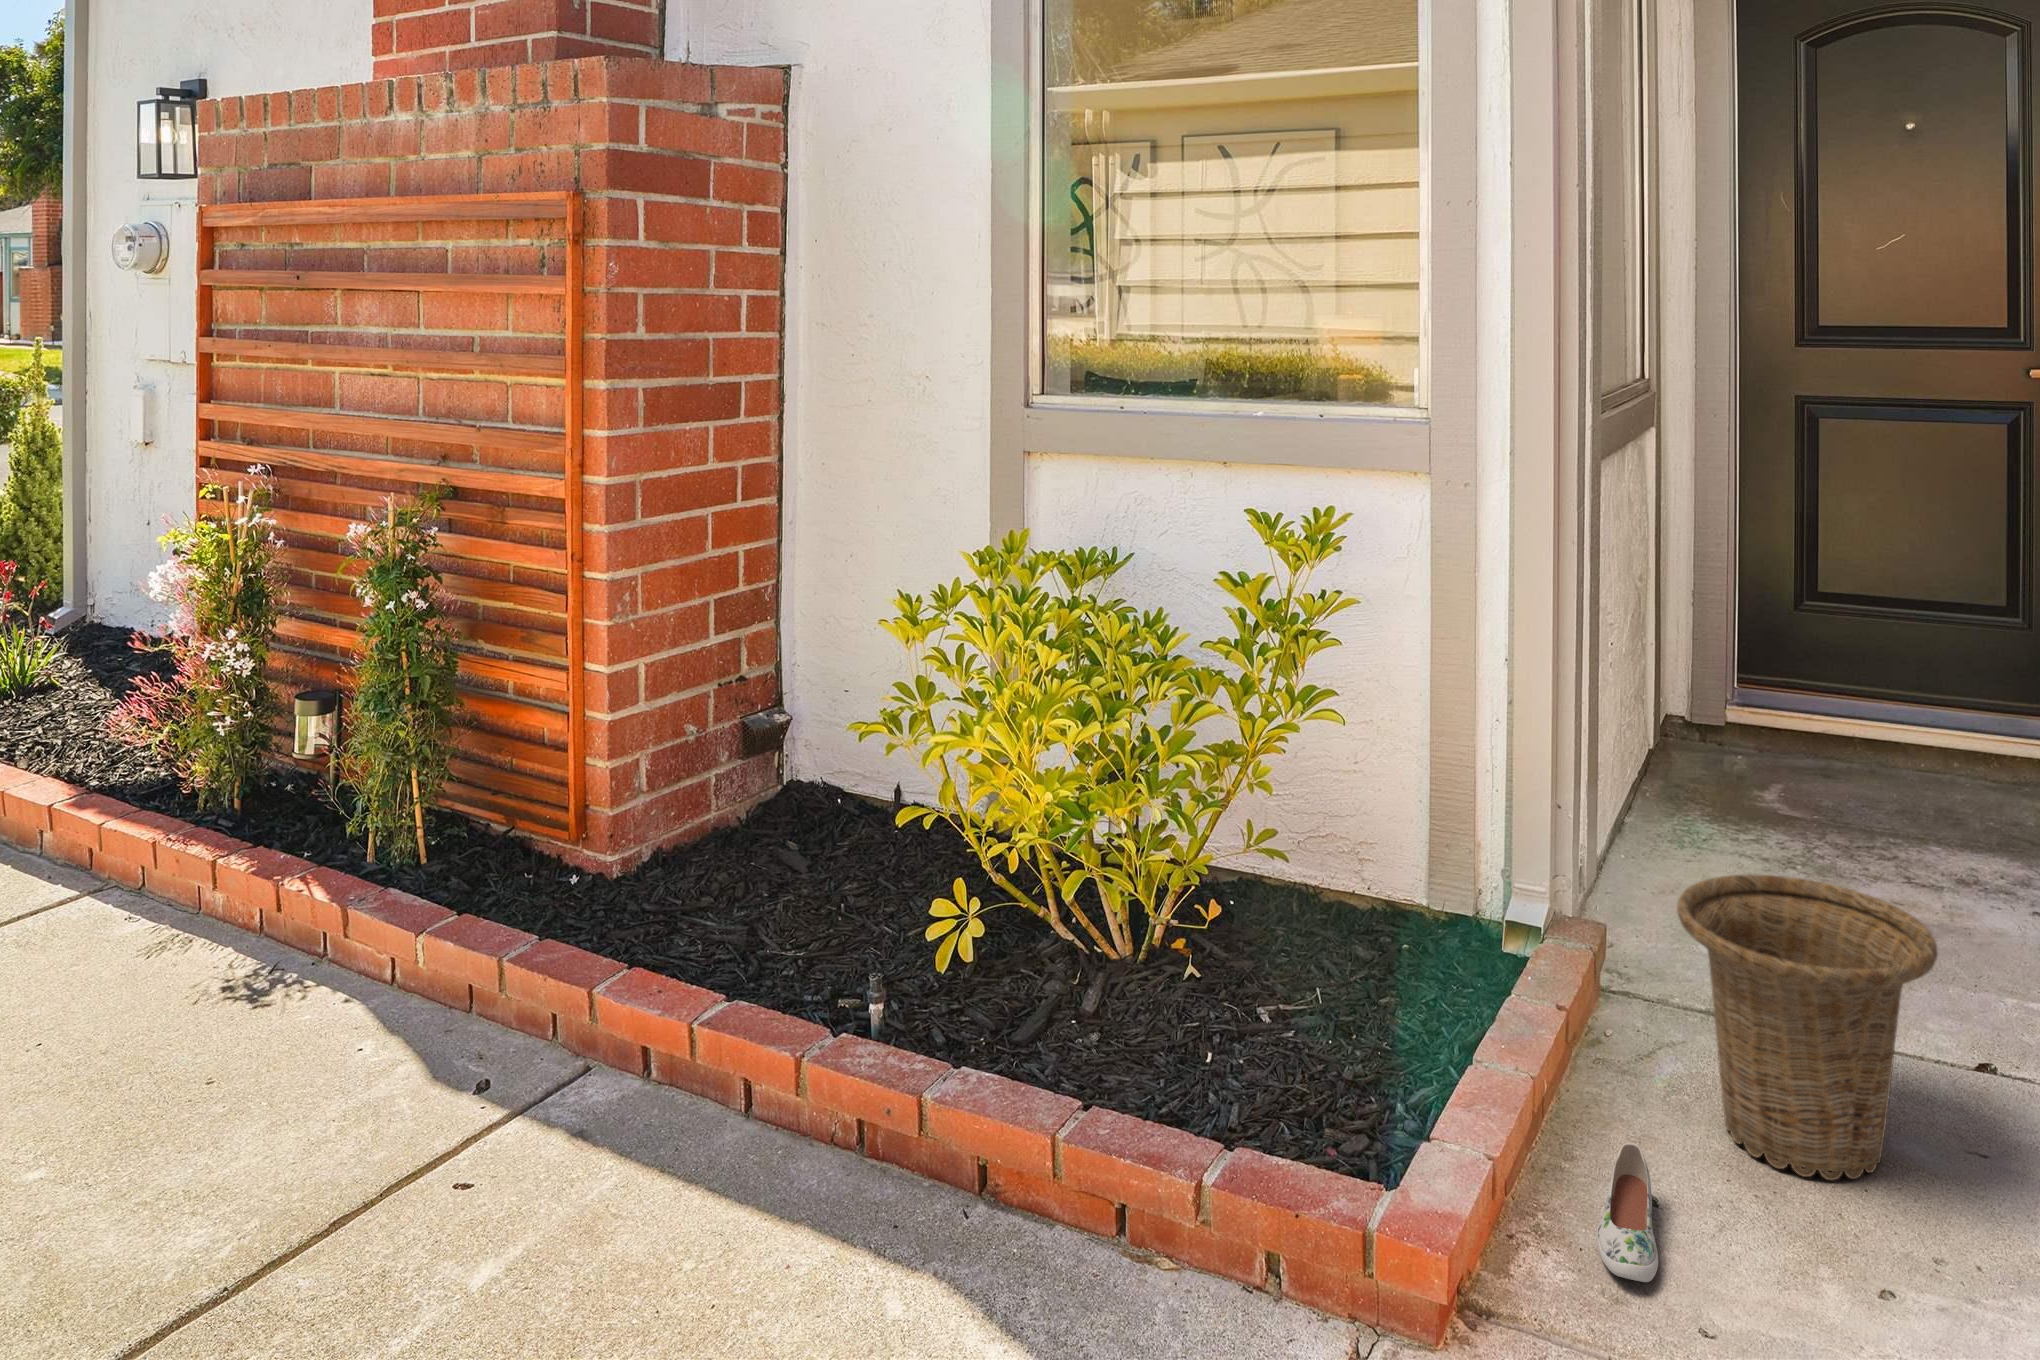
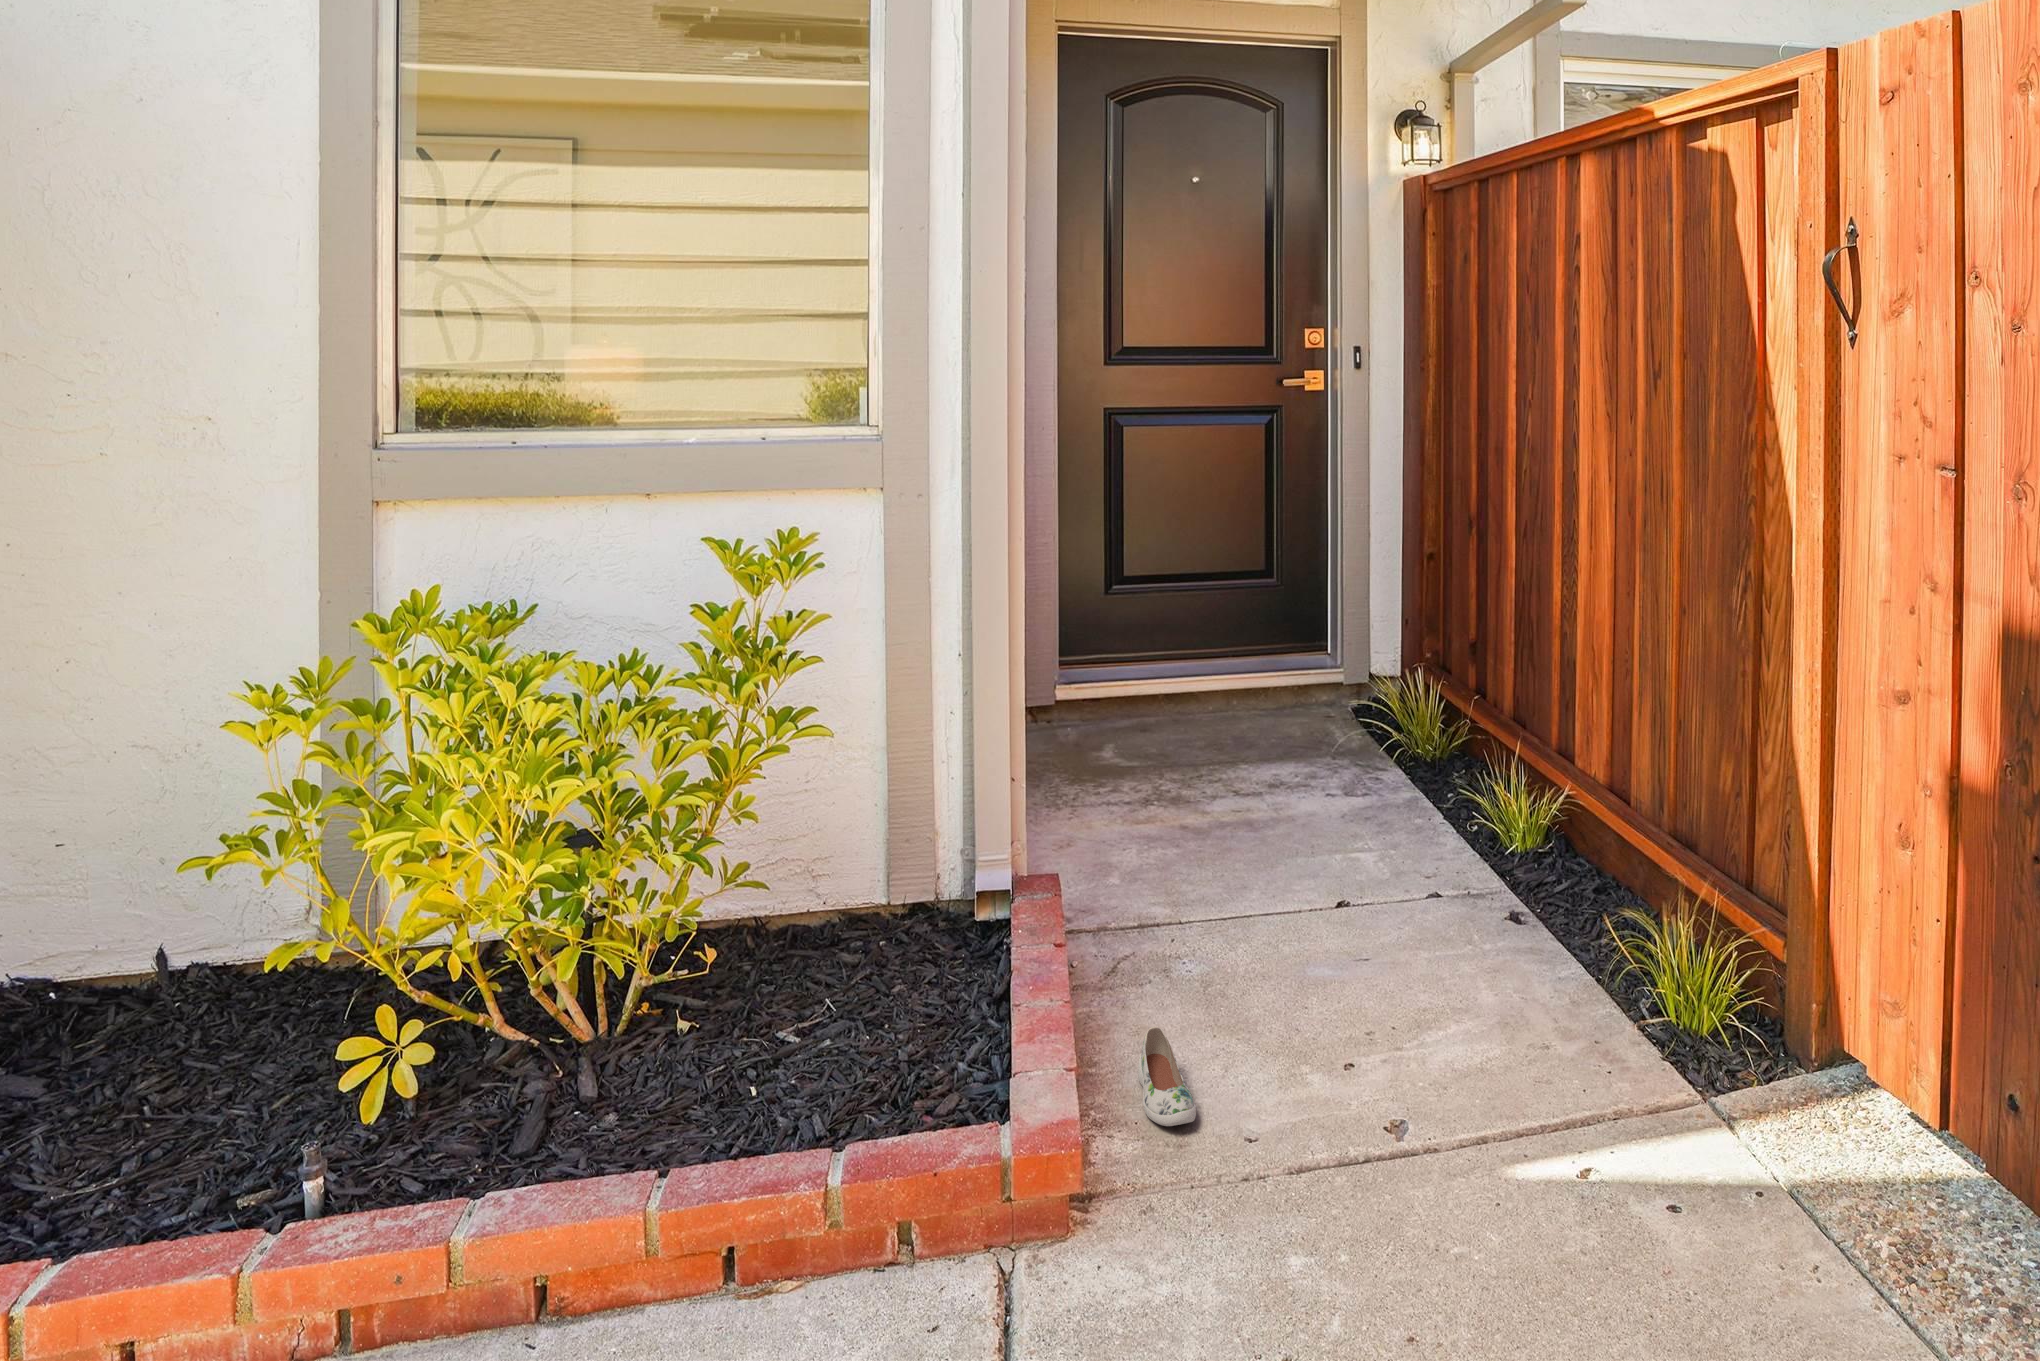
basket: present [1677,875,1938,1181] -> none [1156,787,1342,1014]

